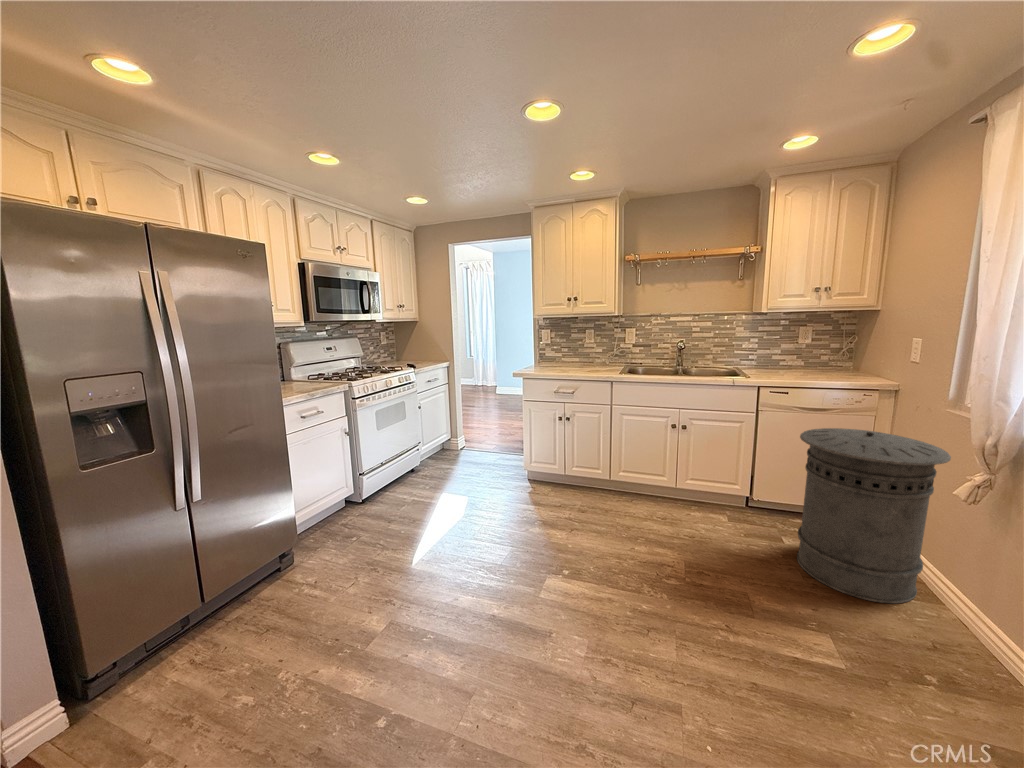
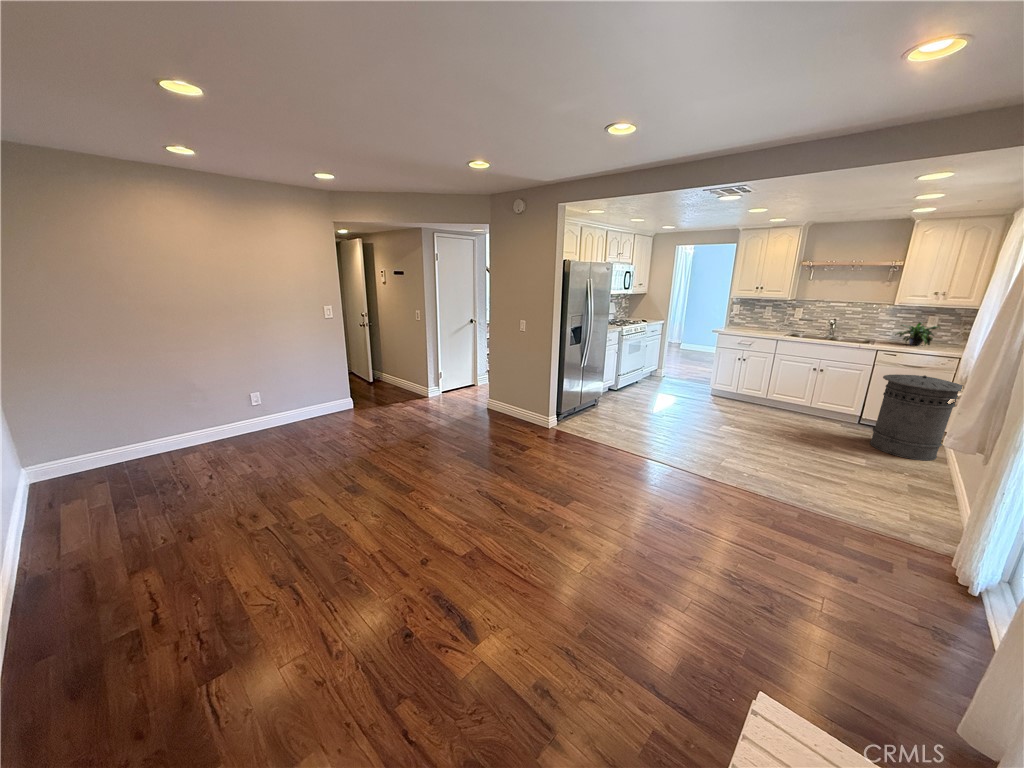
potted plant: none [767,336,828,372] -> present [895,322,940,345]

